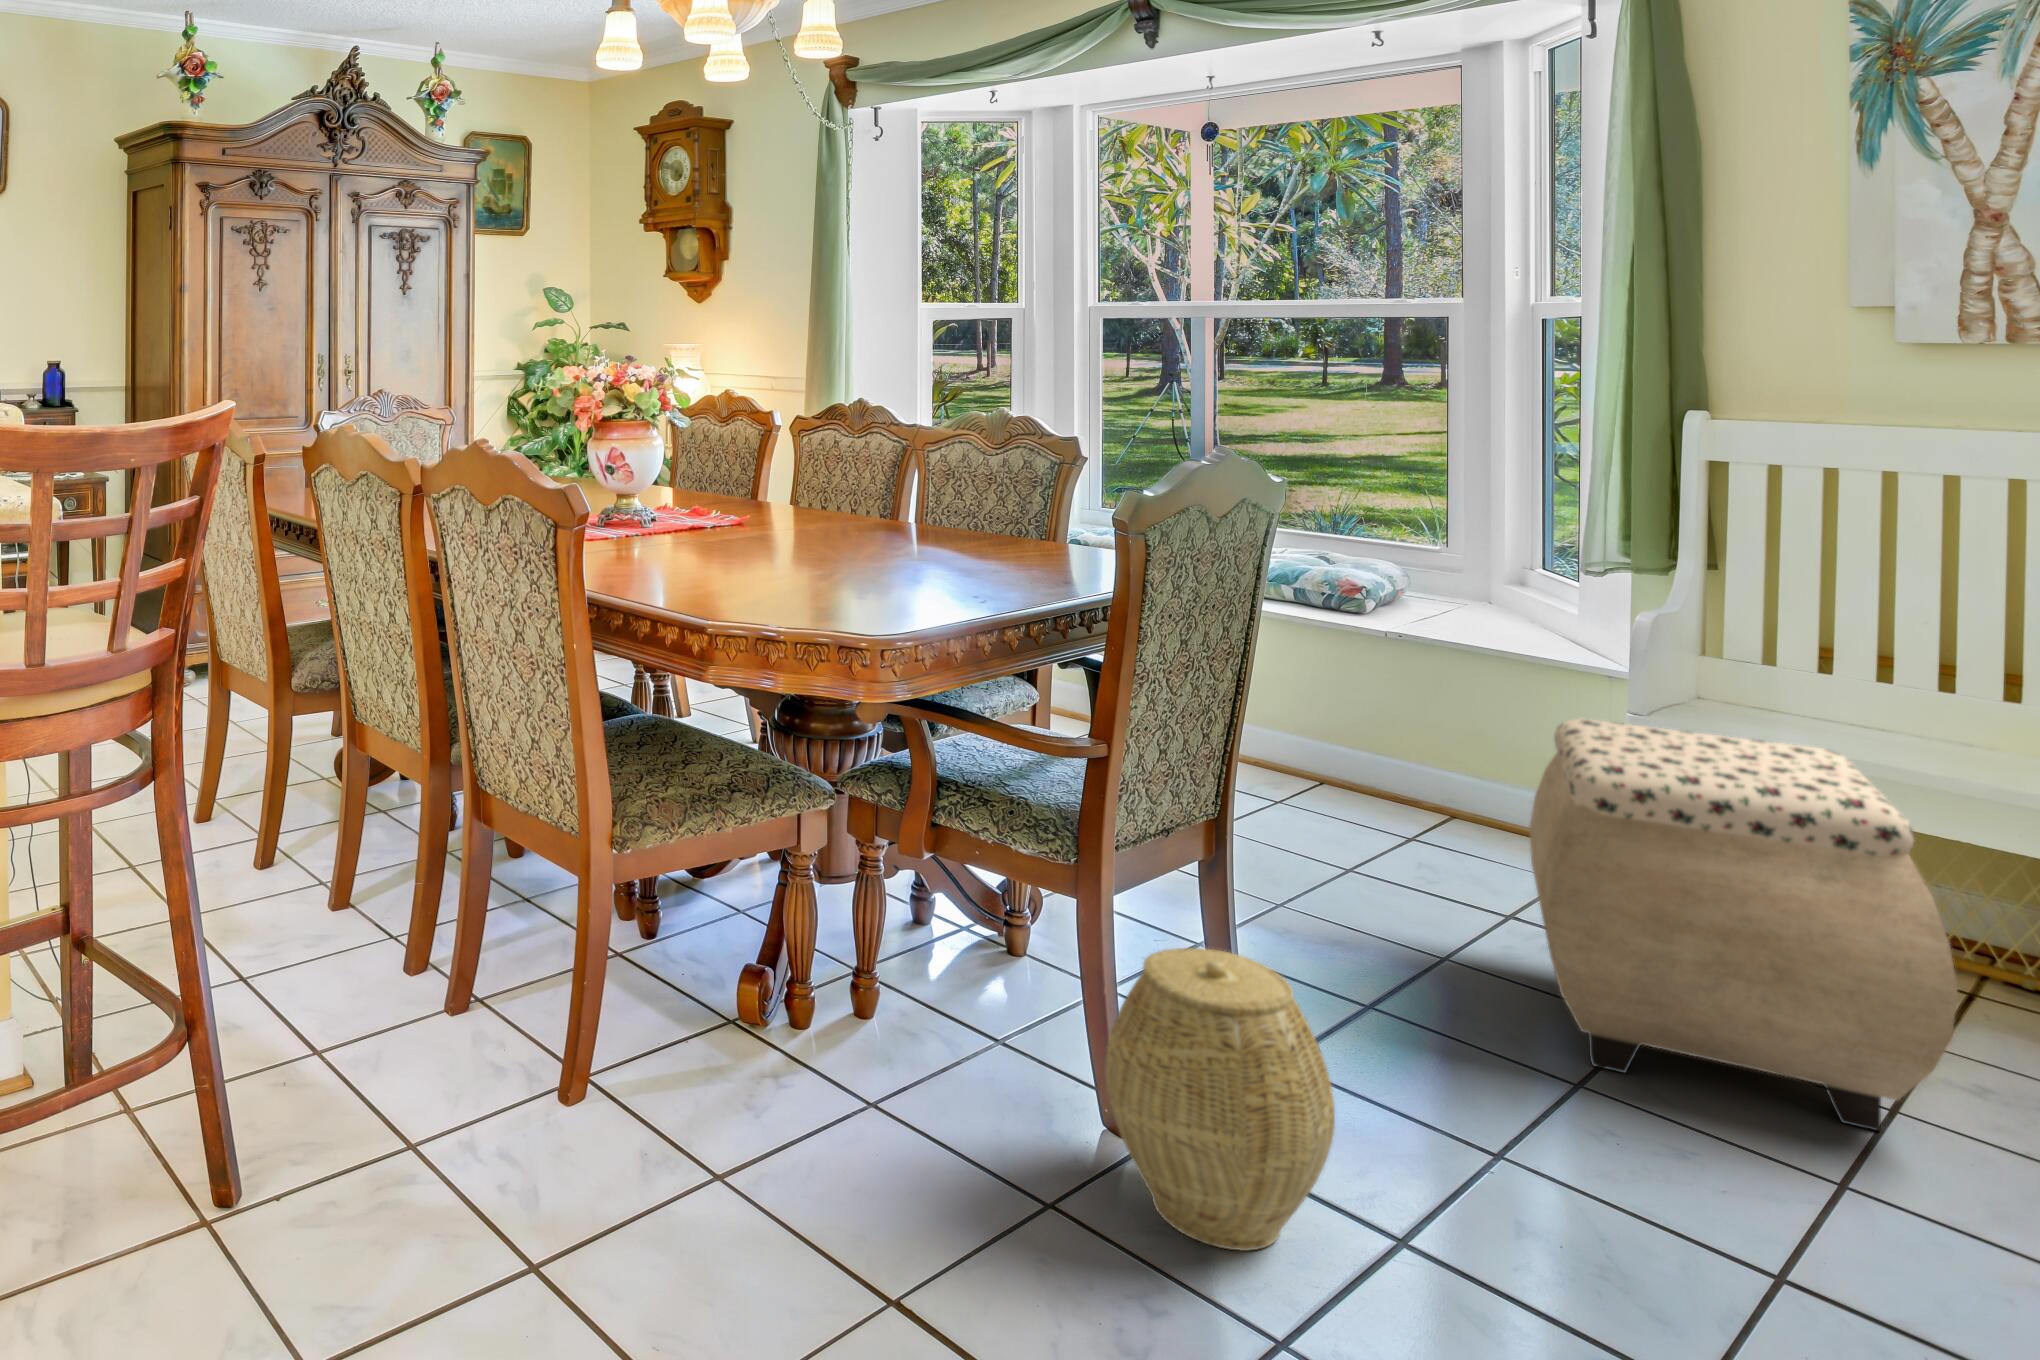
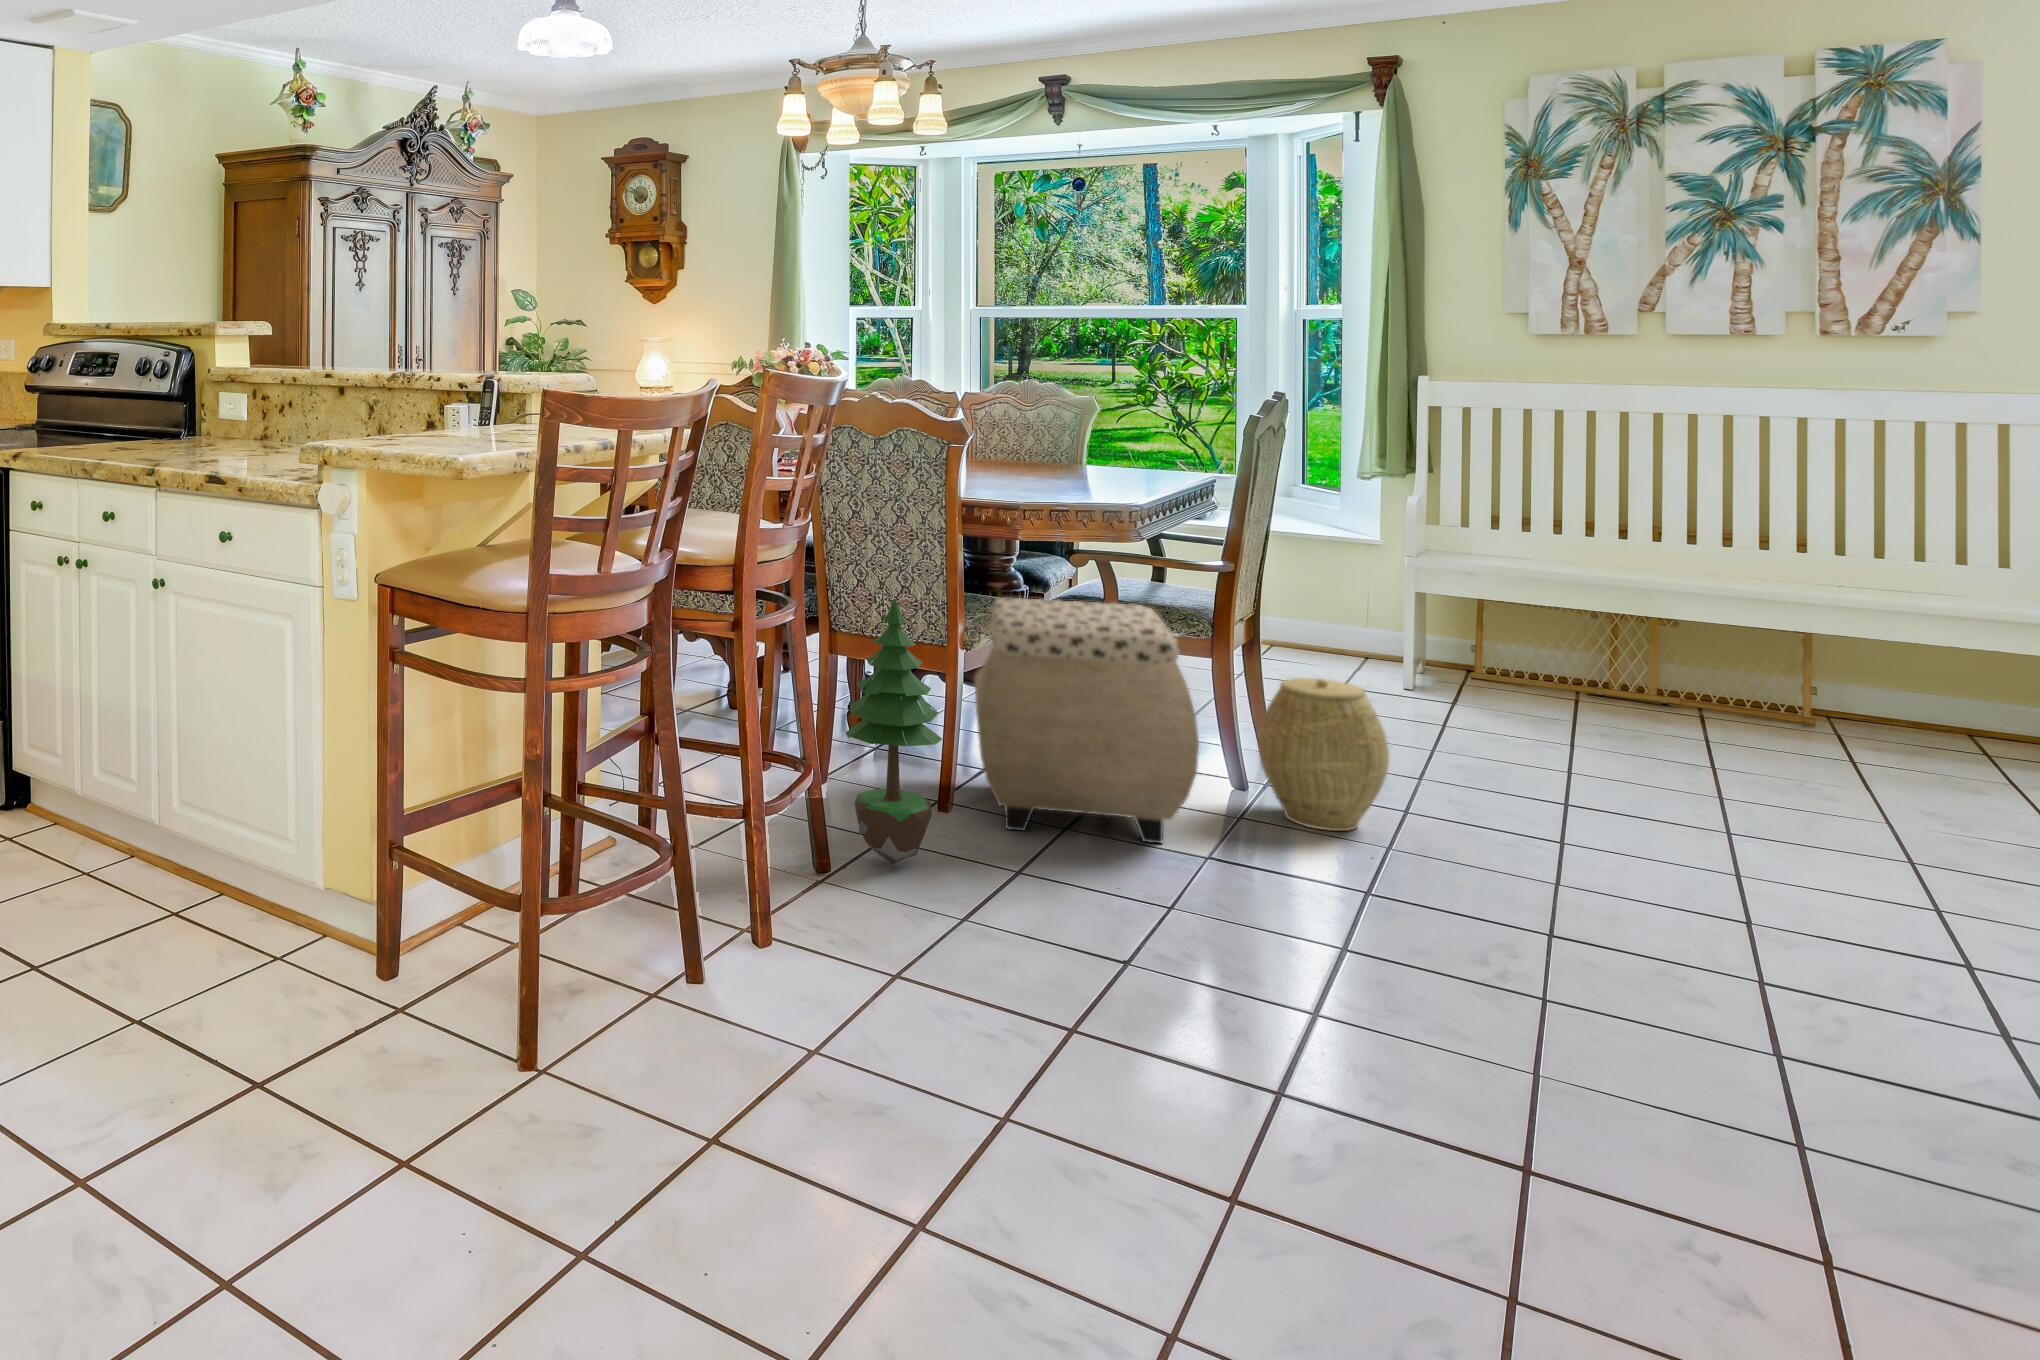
ottoman: present [1529,719,1958,1131] -> present [975,597,1199,843]
potted tree: none [292,772,446,1196] -> present [846,599,942,864]

